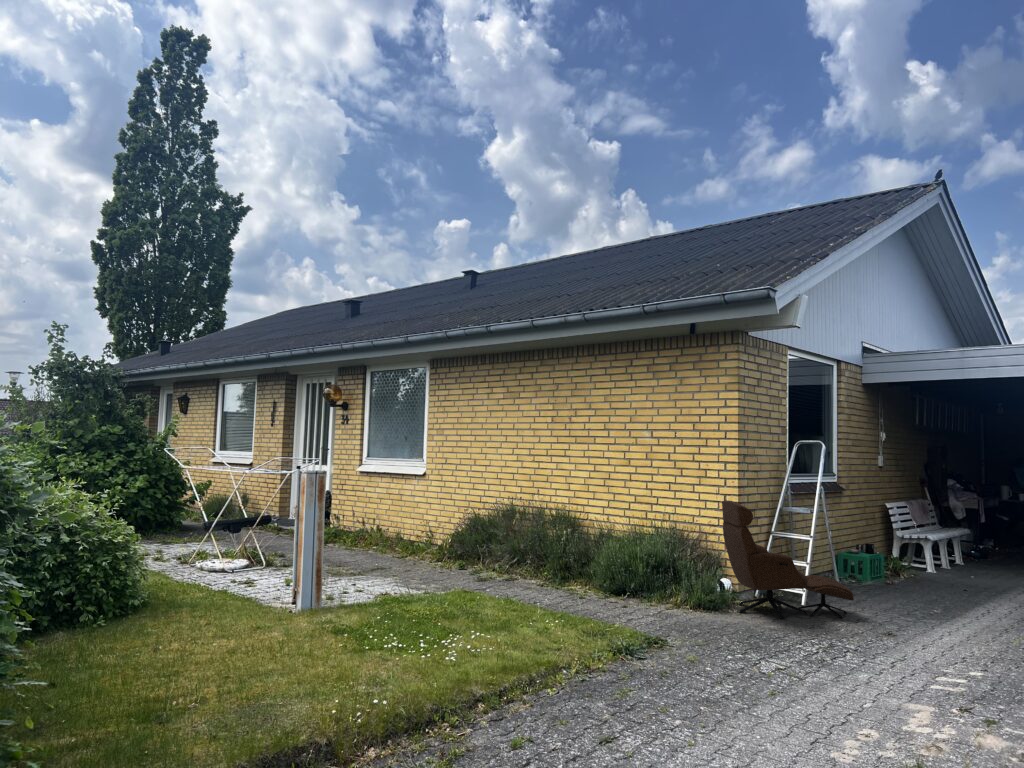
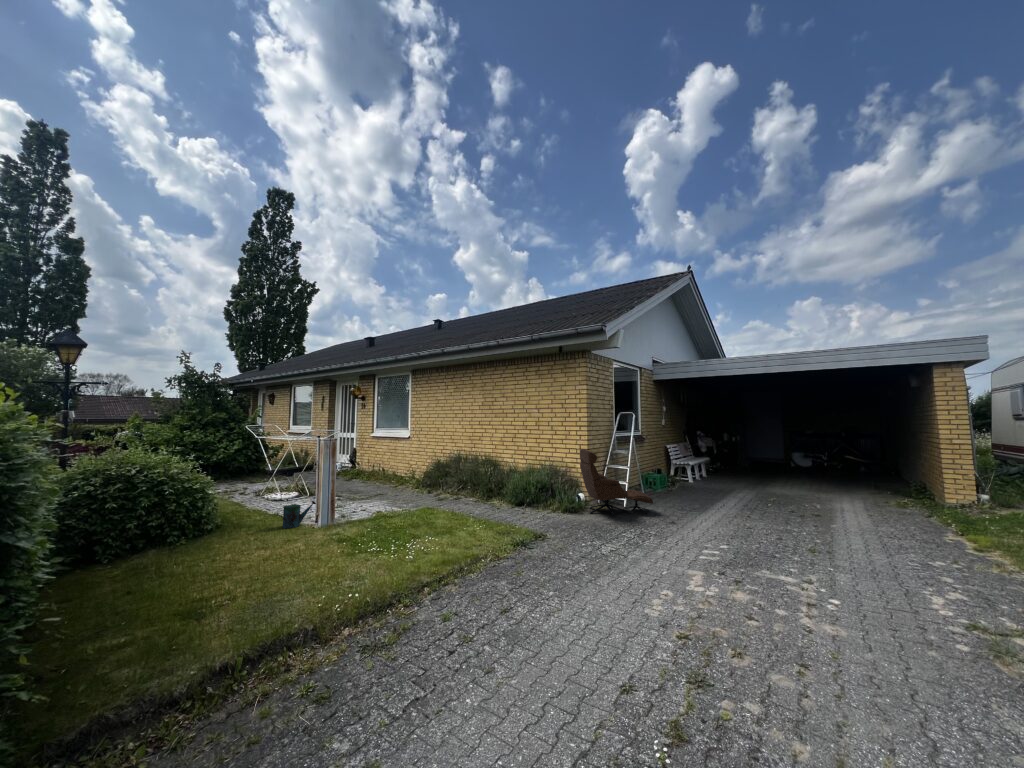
watering can: none [233,570,291,611] -> present [279,501,316,529]

